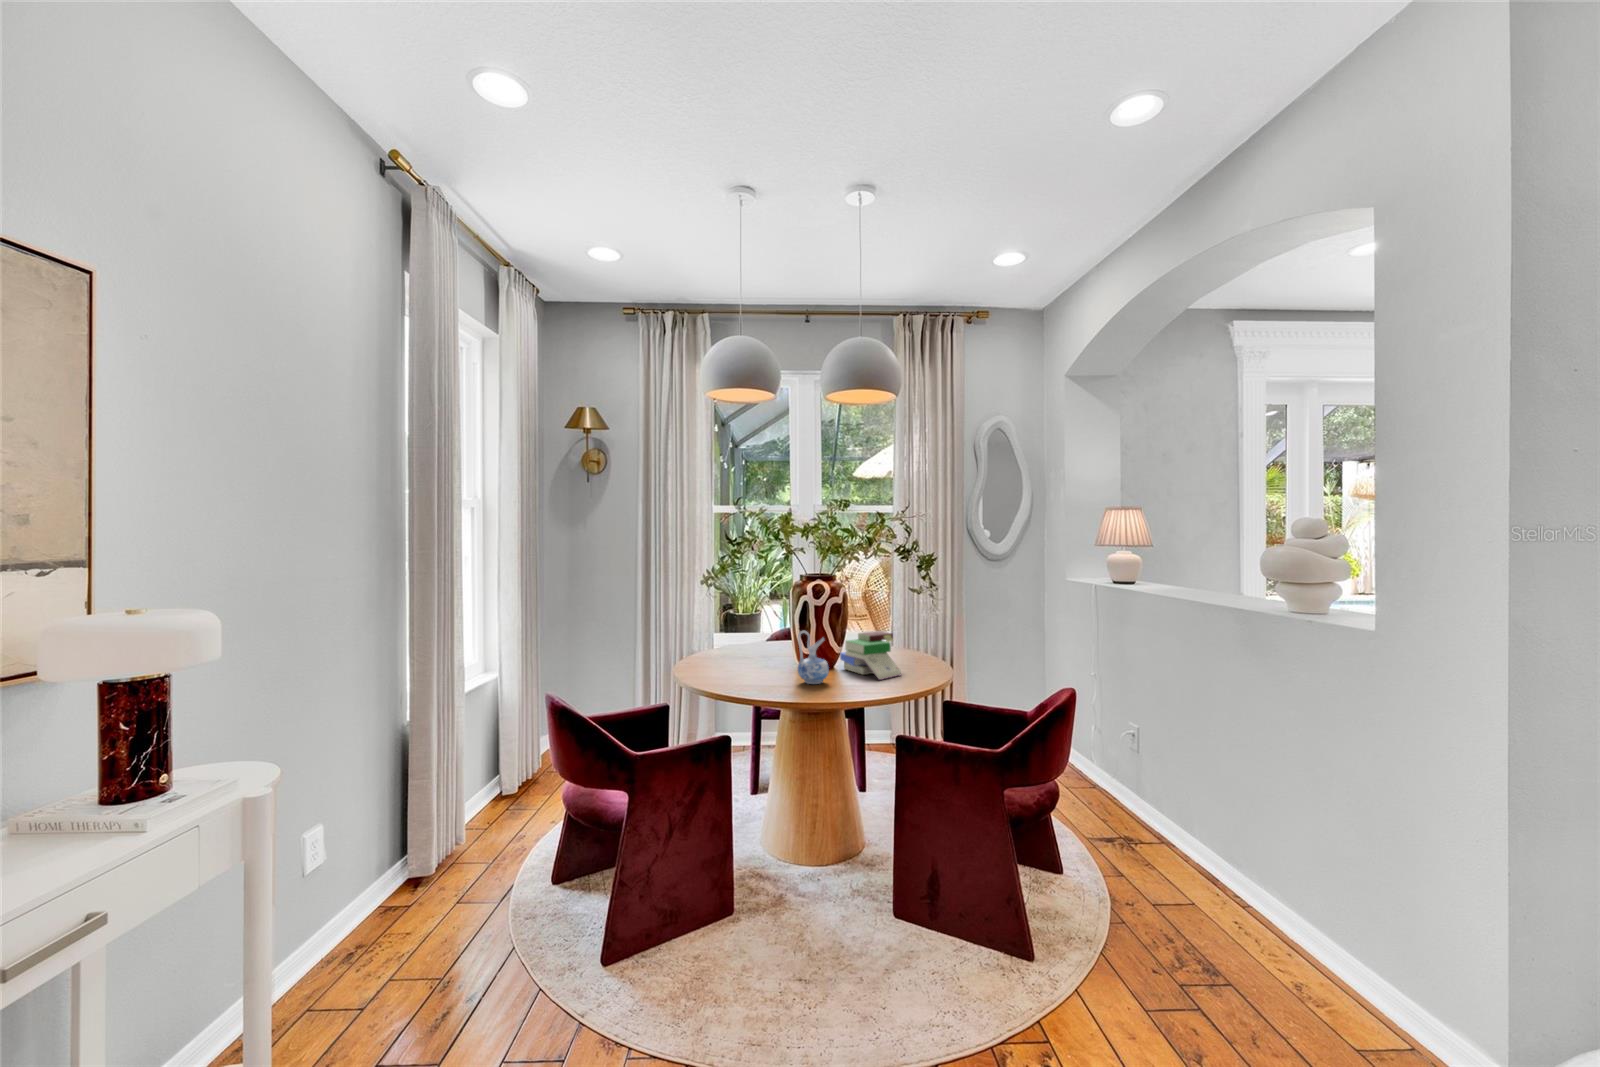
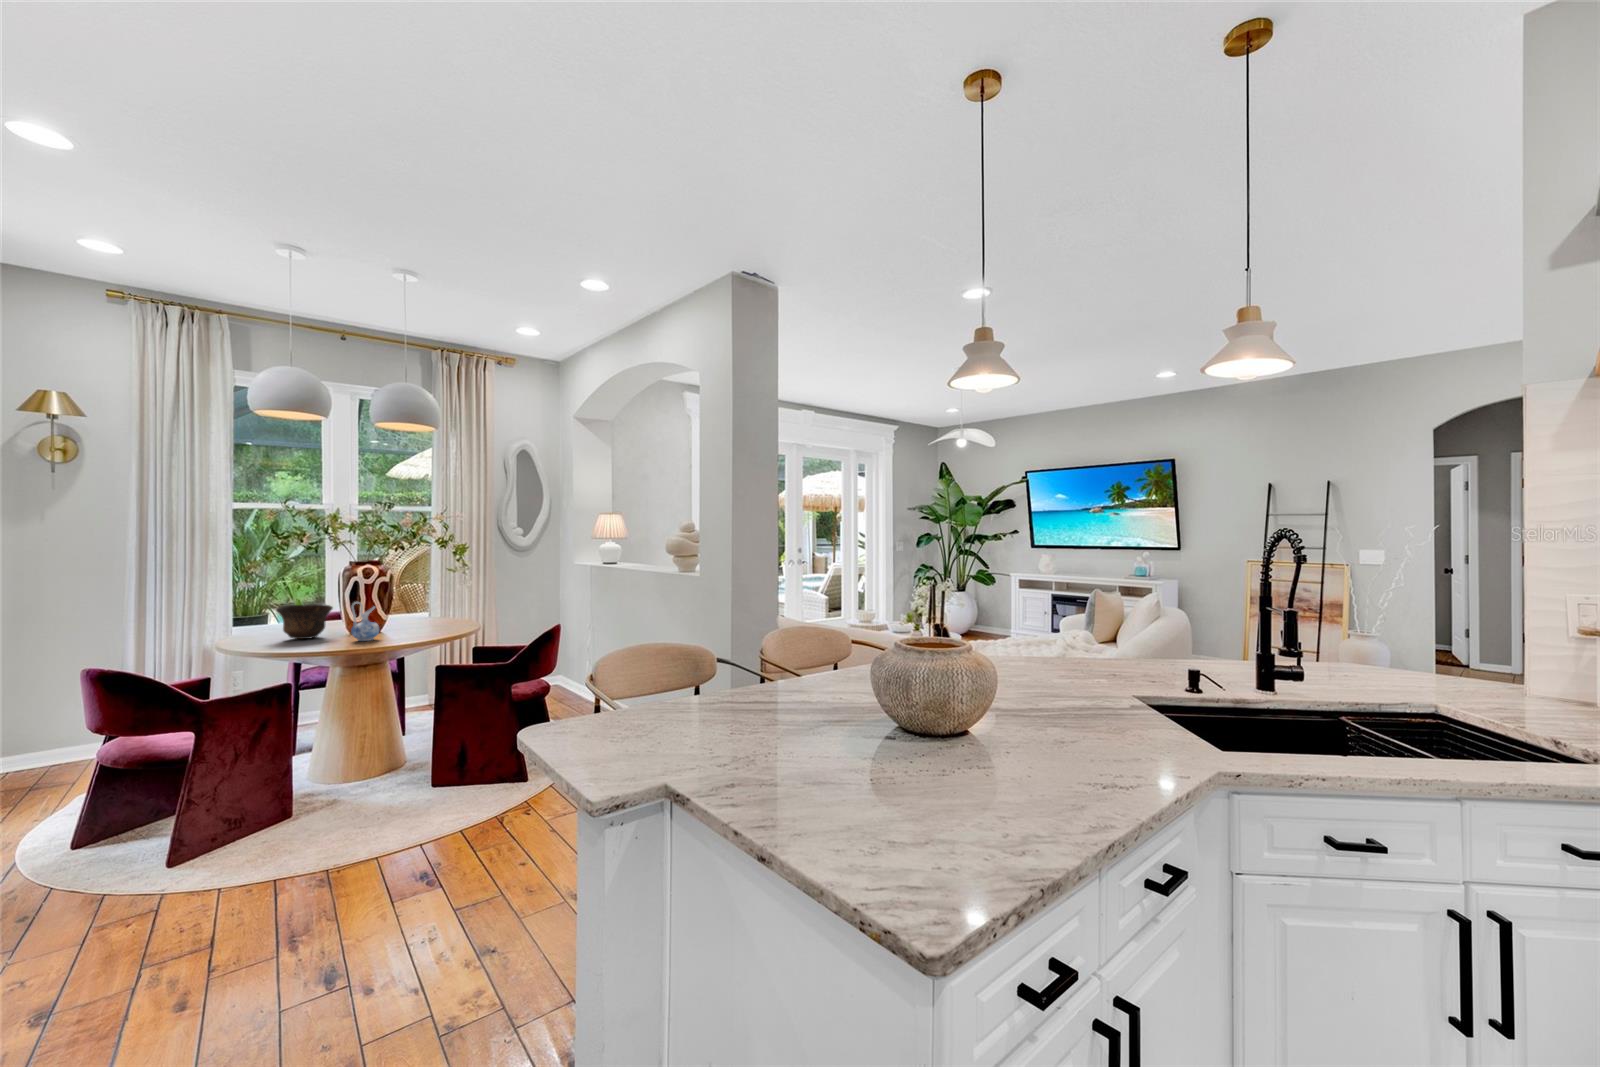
bowl: none [726,626,782,670] -> present [276,604,333,639]
book: present [840,631,901,680] -> none [387,601,441,634]

